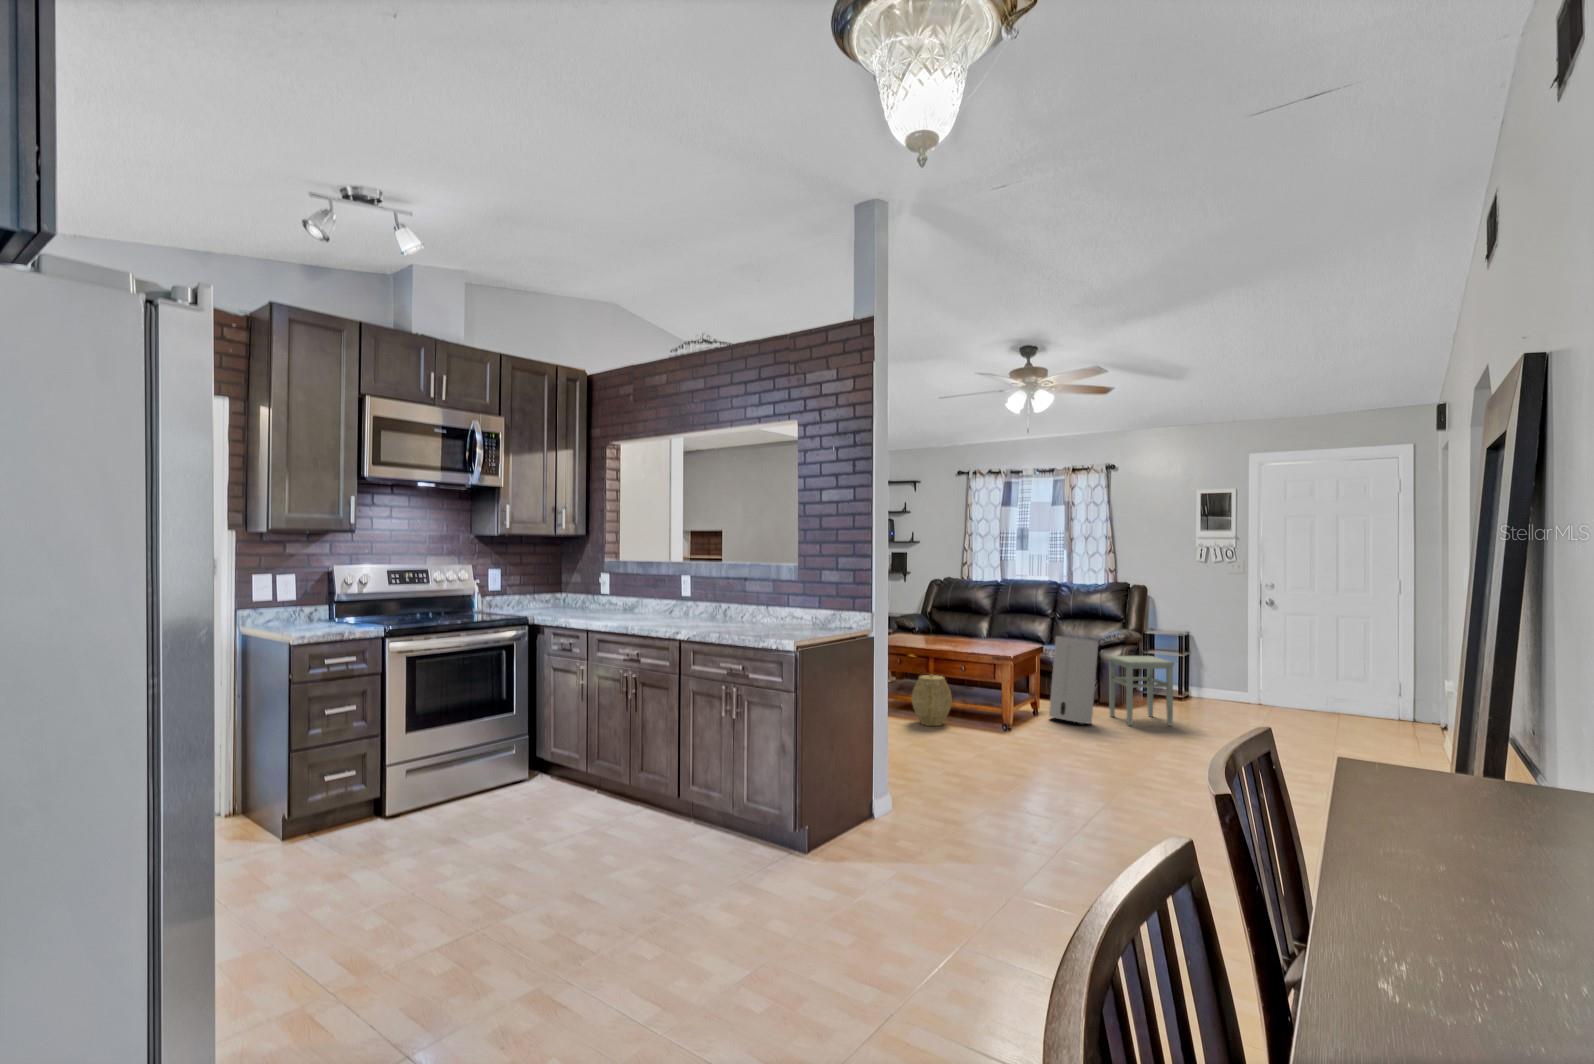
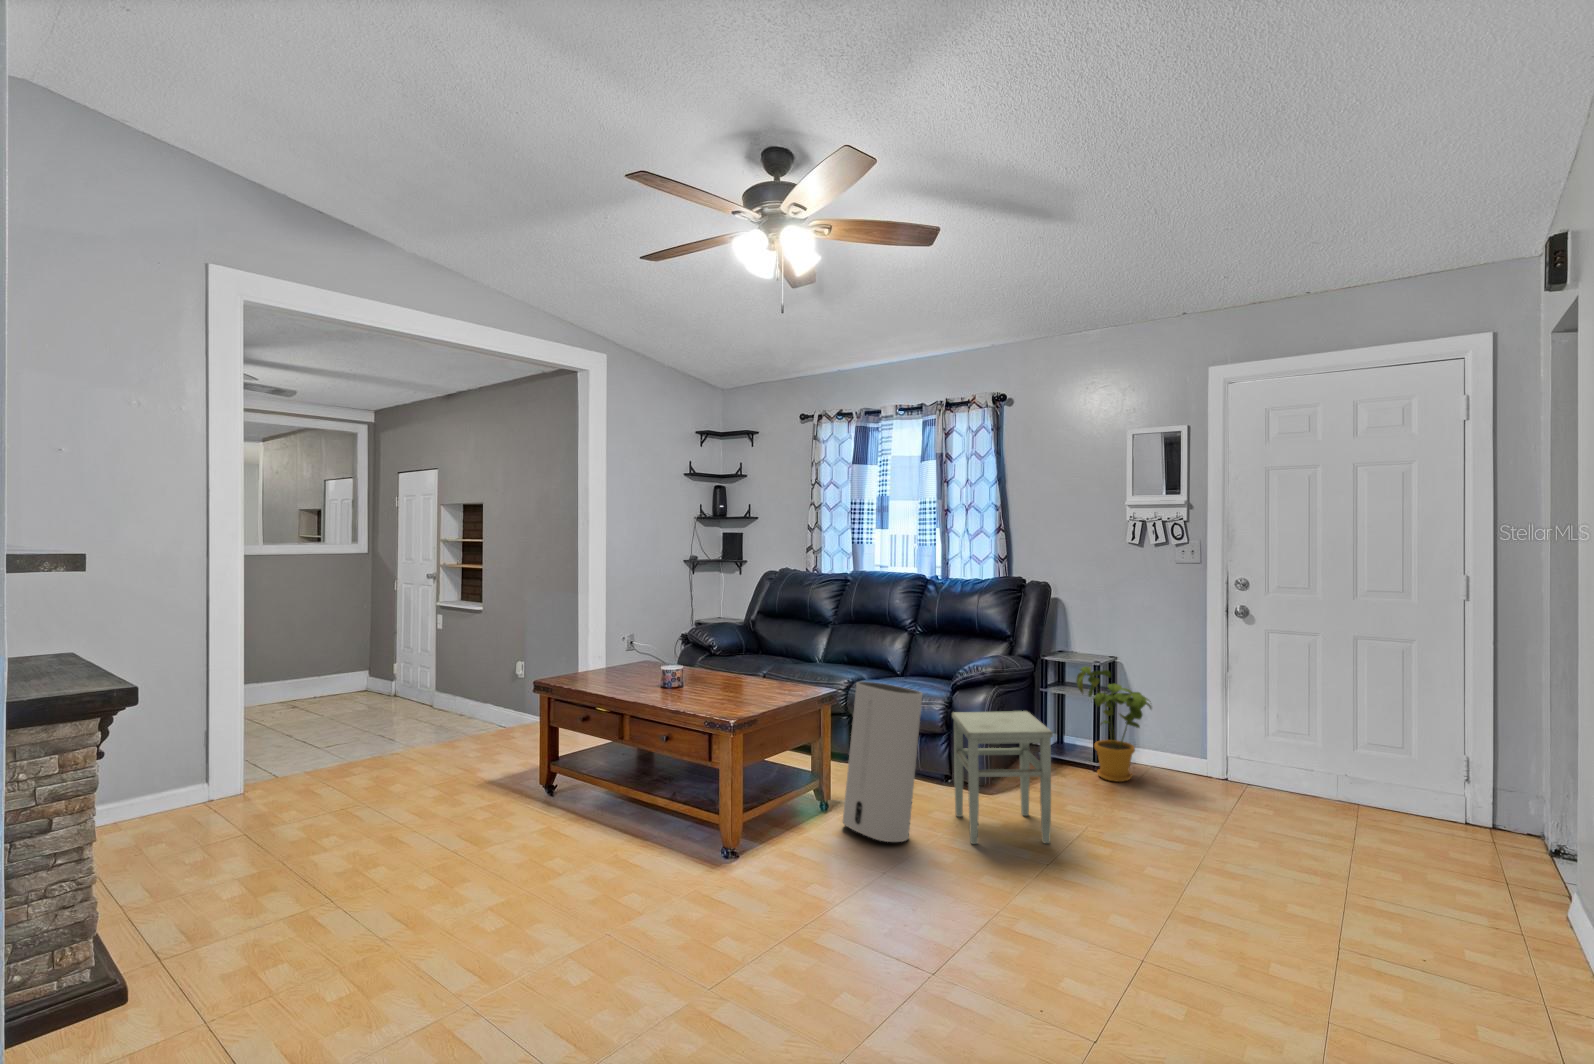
house plant: none [1169,634,1219,705] -> present [1076,666,1151,782]
woven basket: present [912,675,952,726] -> none [590,756,661,851]

